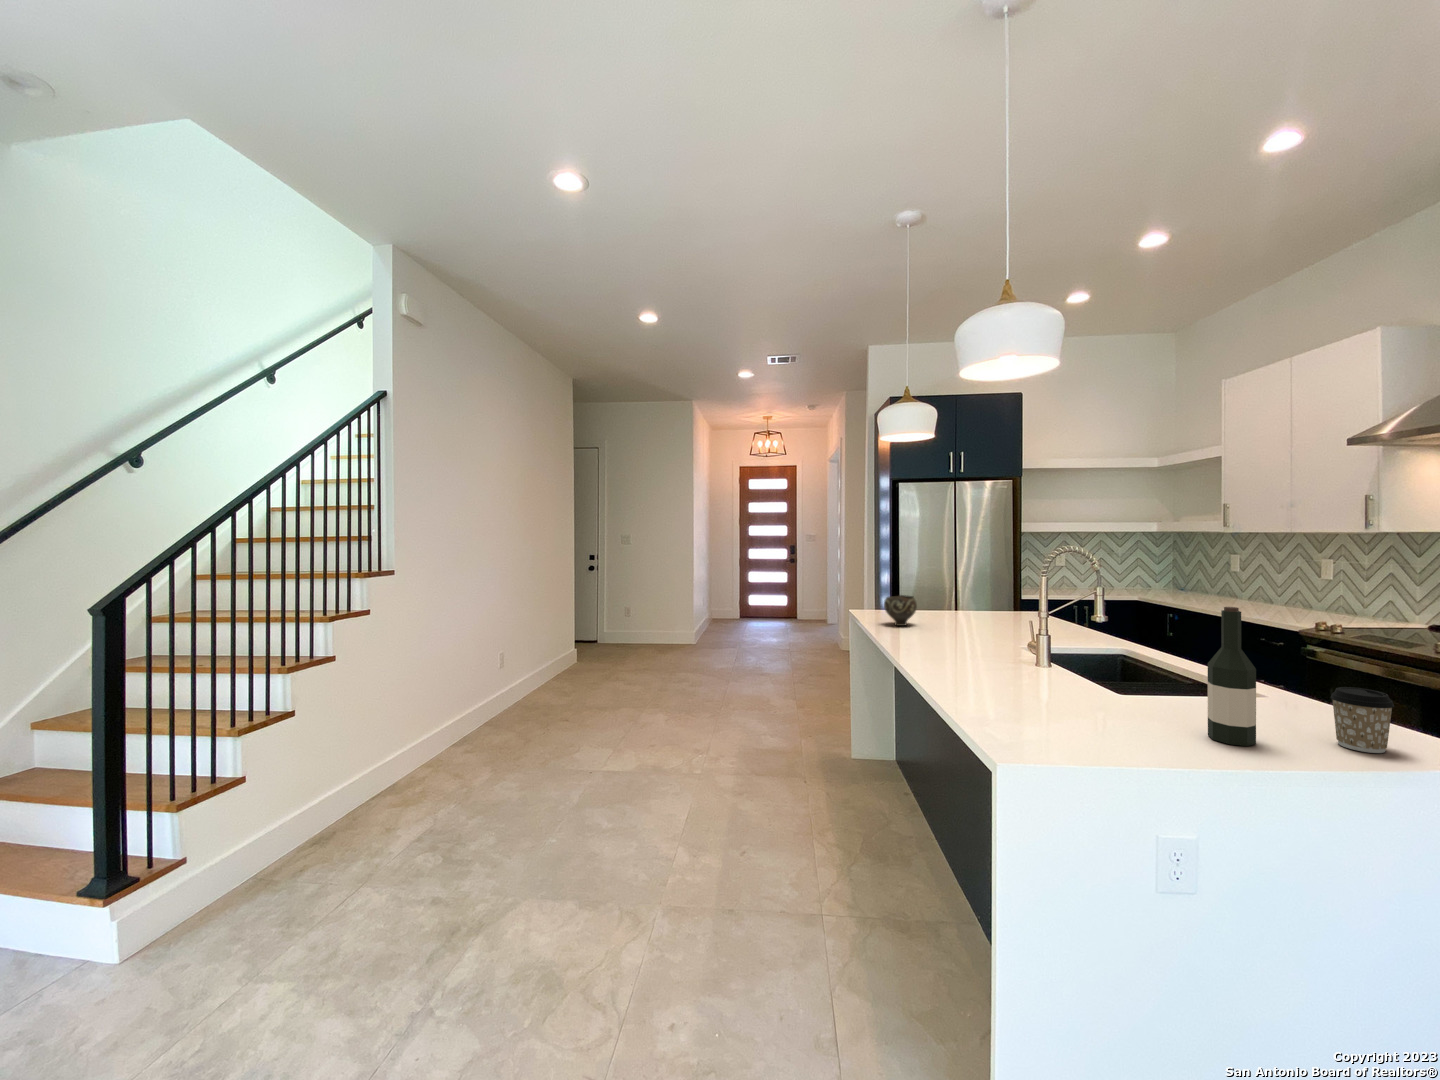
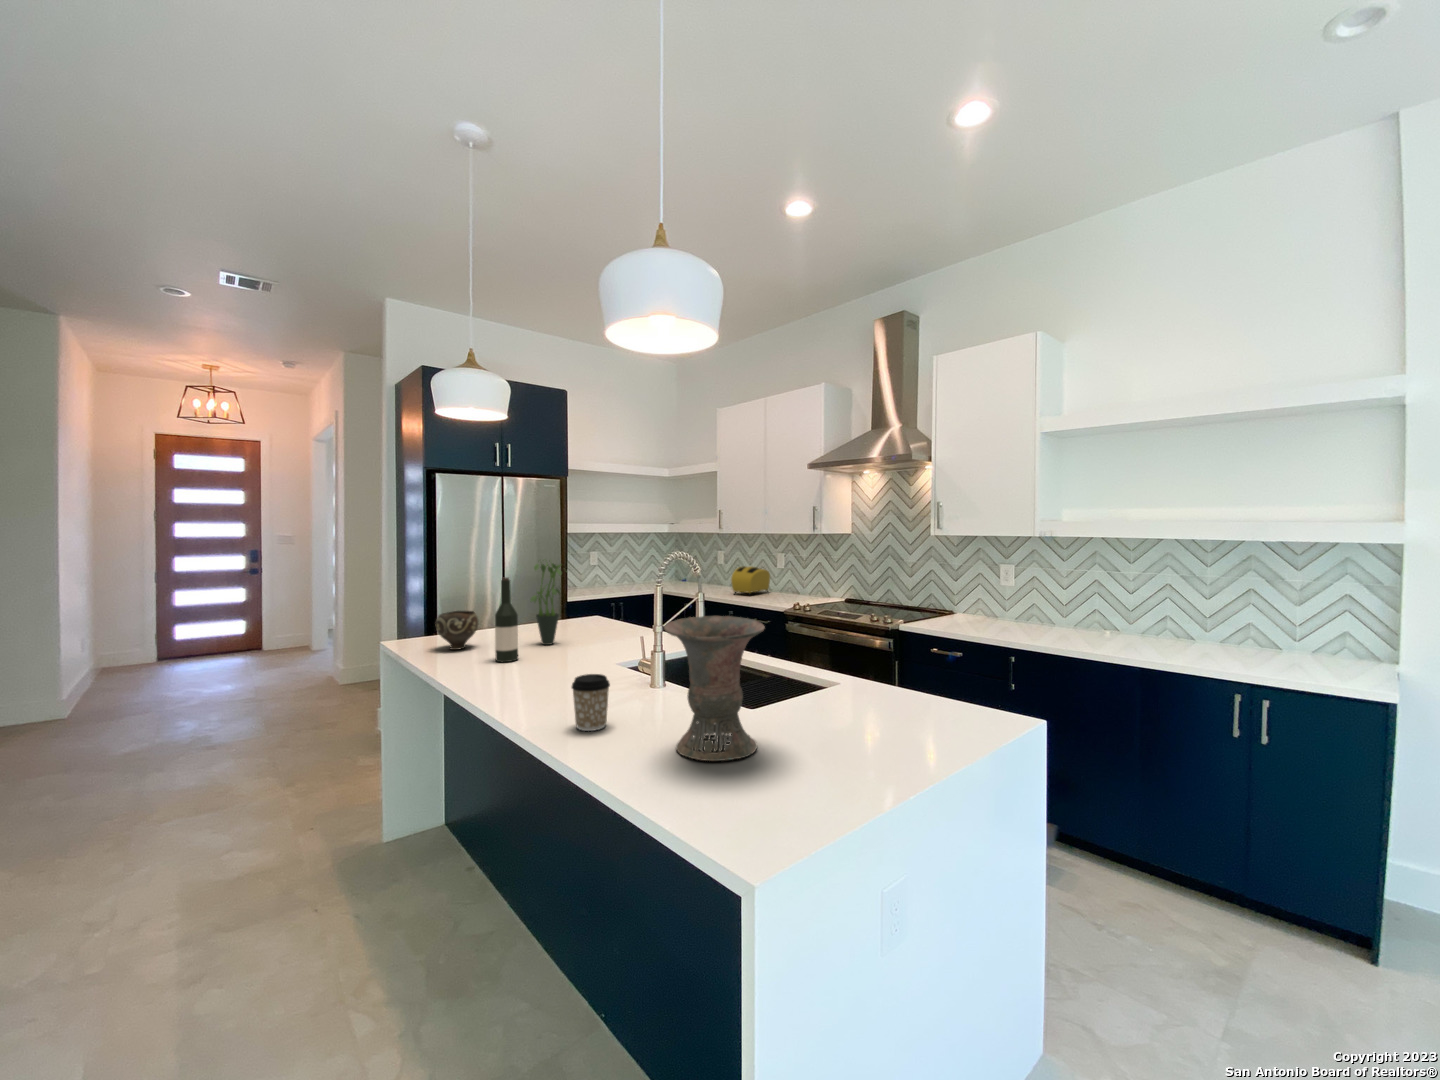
potted plant: none [959,555,994,631] -> present [530,563,561,645]
toaster: none [1236,573,1304,609] -> present [731,566,770,595]
wine bottle: present [1208,607,1256,746] -> present [495,577,518,662]
vase: none [1016,608,1121,739] -> present [664,616,765,761]
coffee cup: present [1330,687,1394,753] -> present [572,674,610,731]

